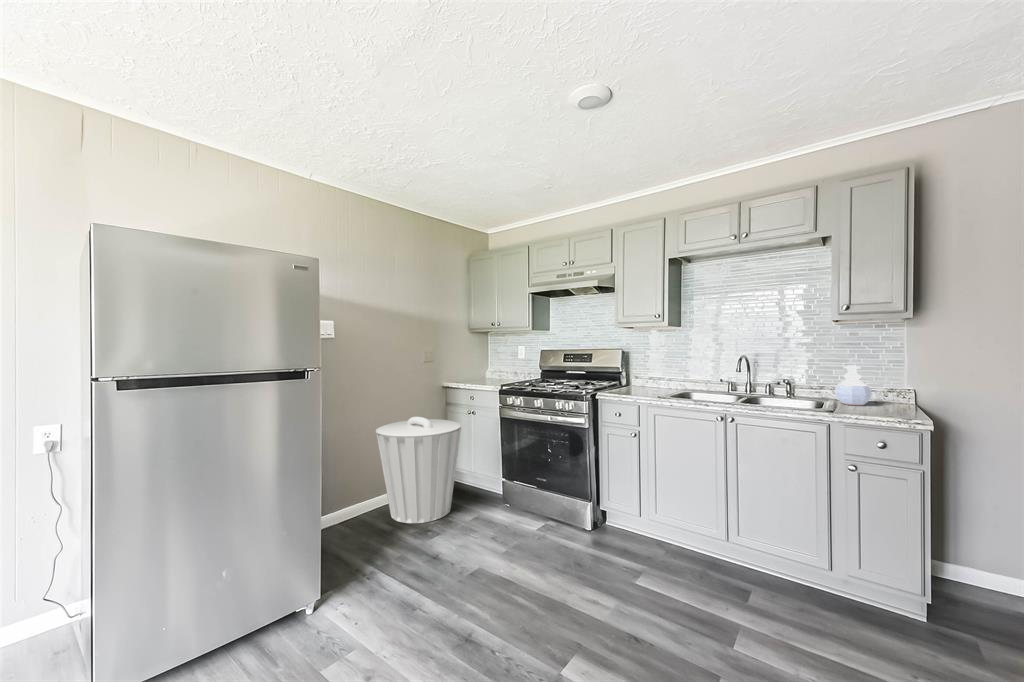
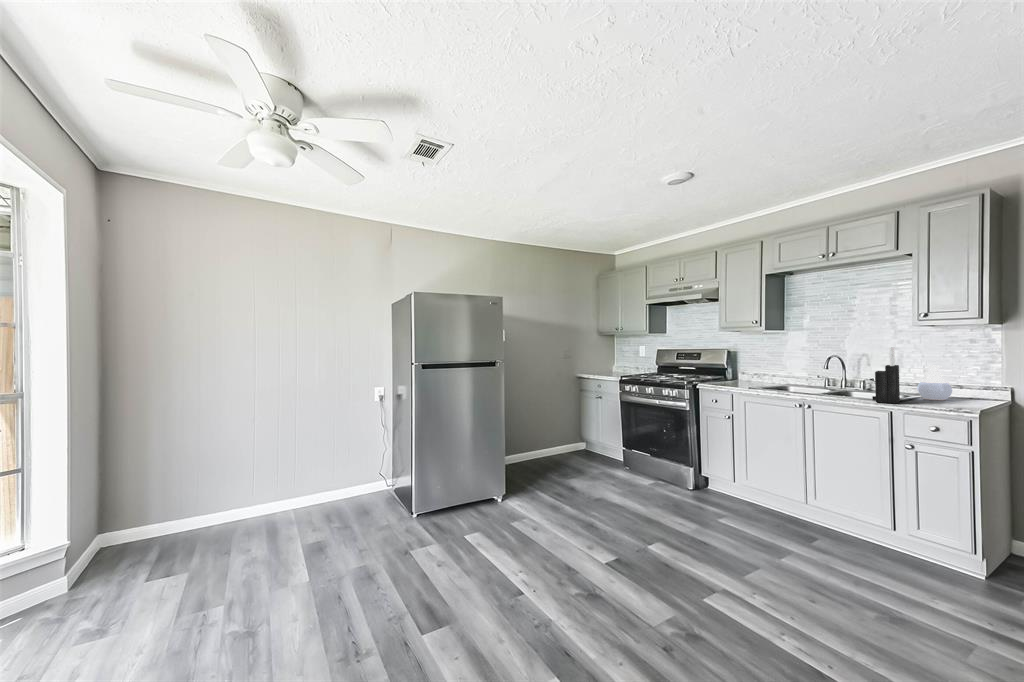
knife block: none [800,346,832,413] -> present [872,347,900,403]
trash can: present [376,417,461,523] -> none [529,397,590,473]

